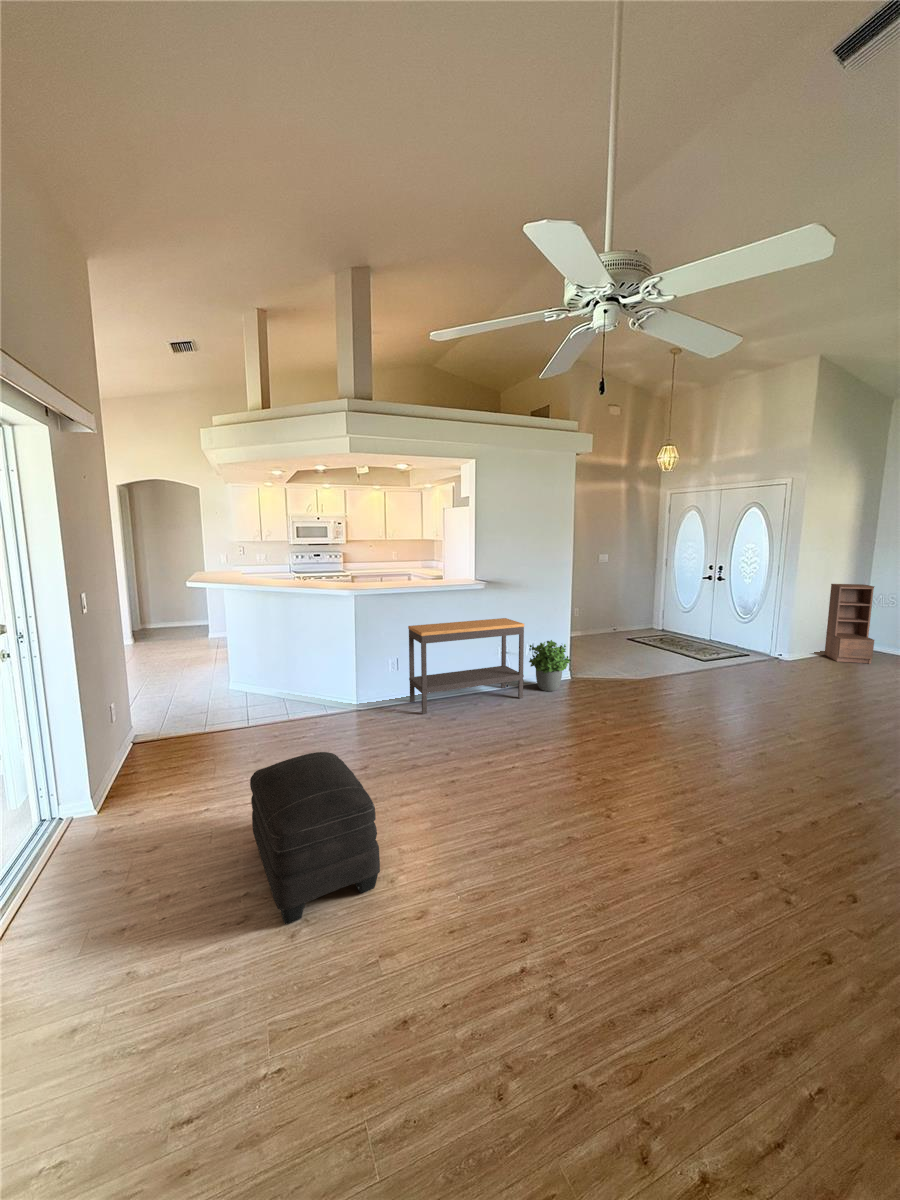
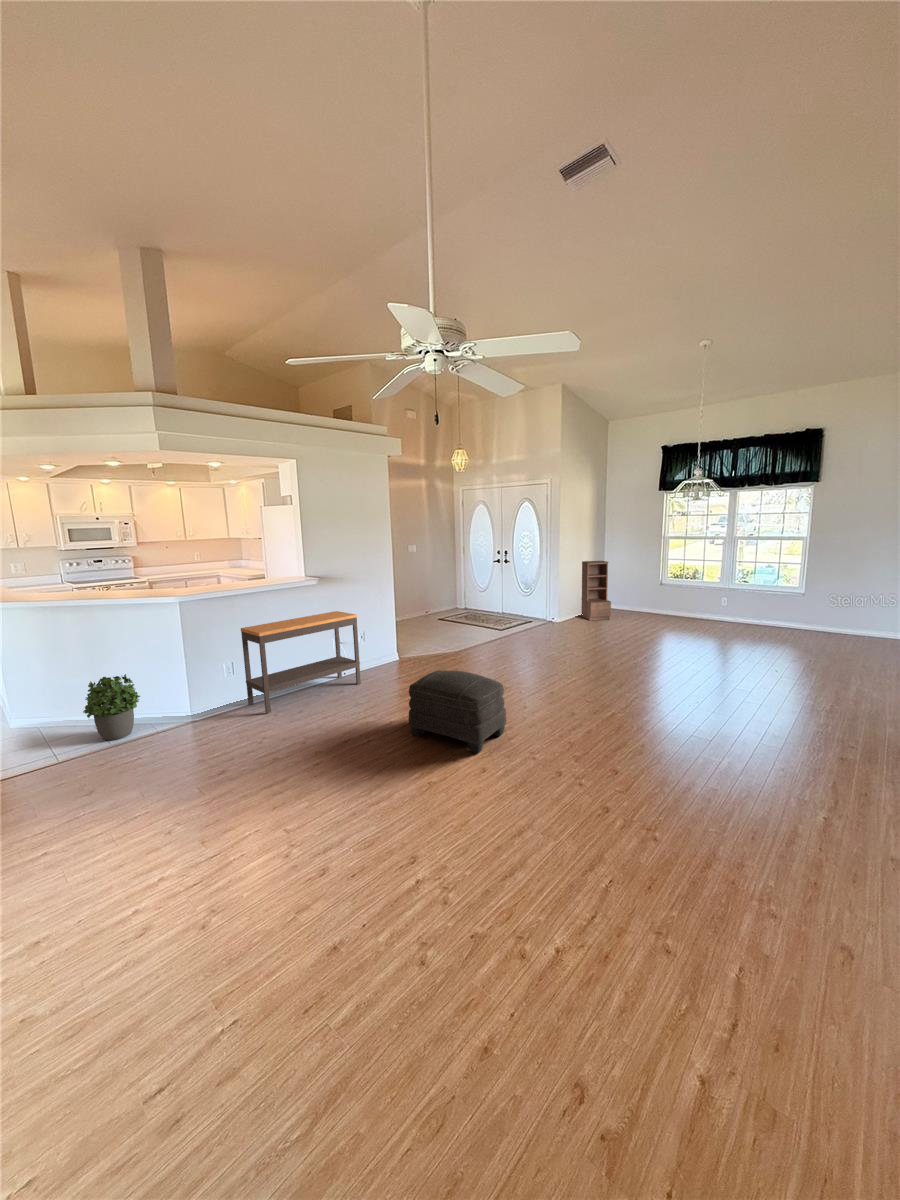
potted plant: present [529,640,571,691] -> present [83,674,140,740]
ottoman: present [250,752,380,924] -> present [409,670,507,753]

